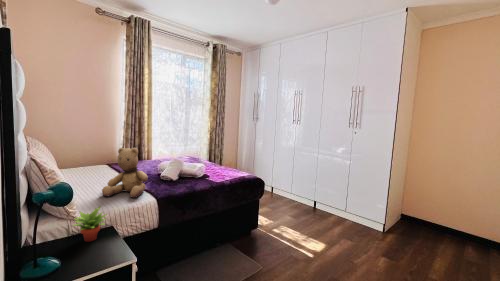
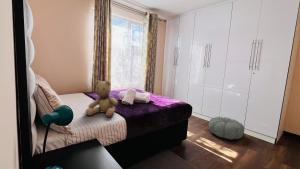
pouf: none [295,196,343,228] -> present [209,117,244,139]
succulent plant: present [73,207,107,242] -> none [69,124,96,153]

